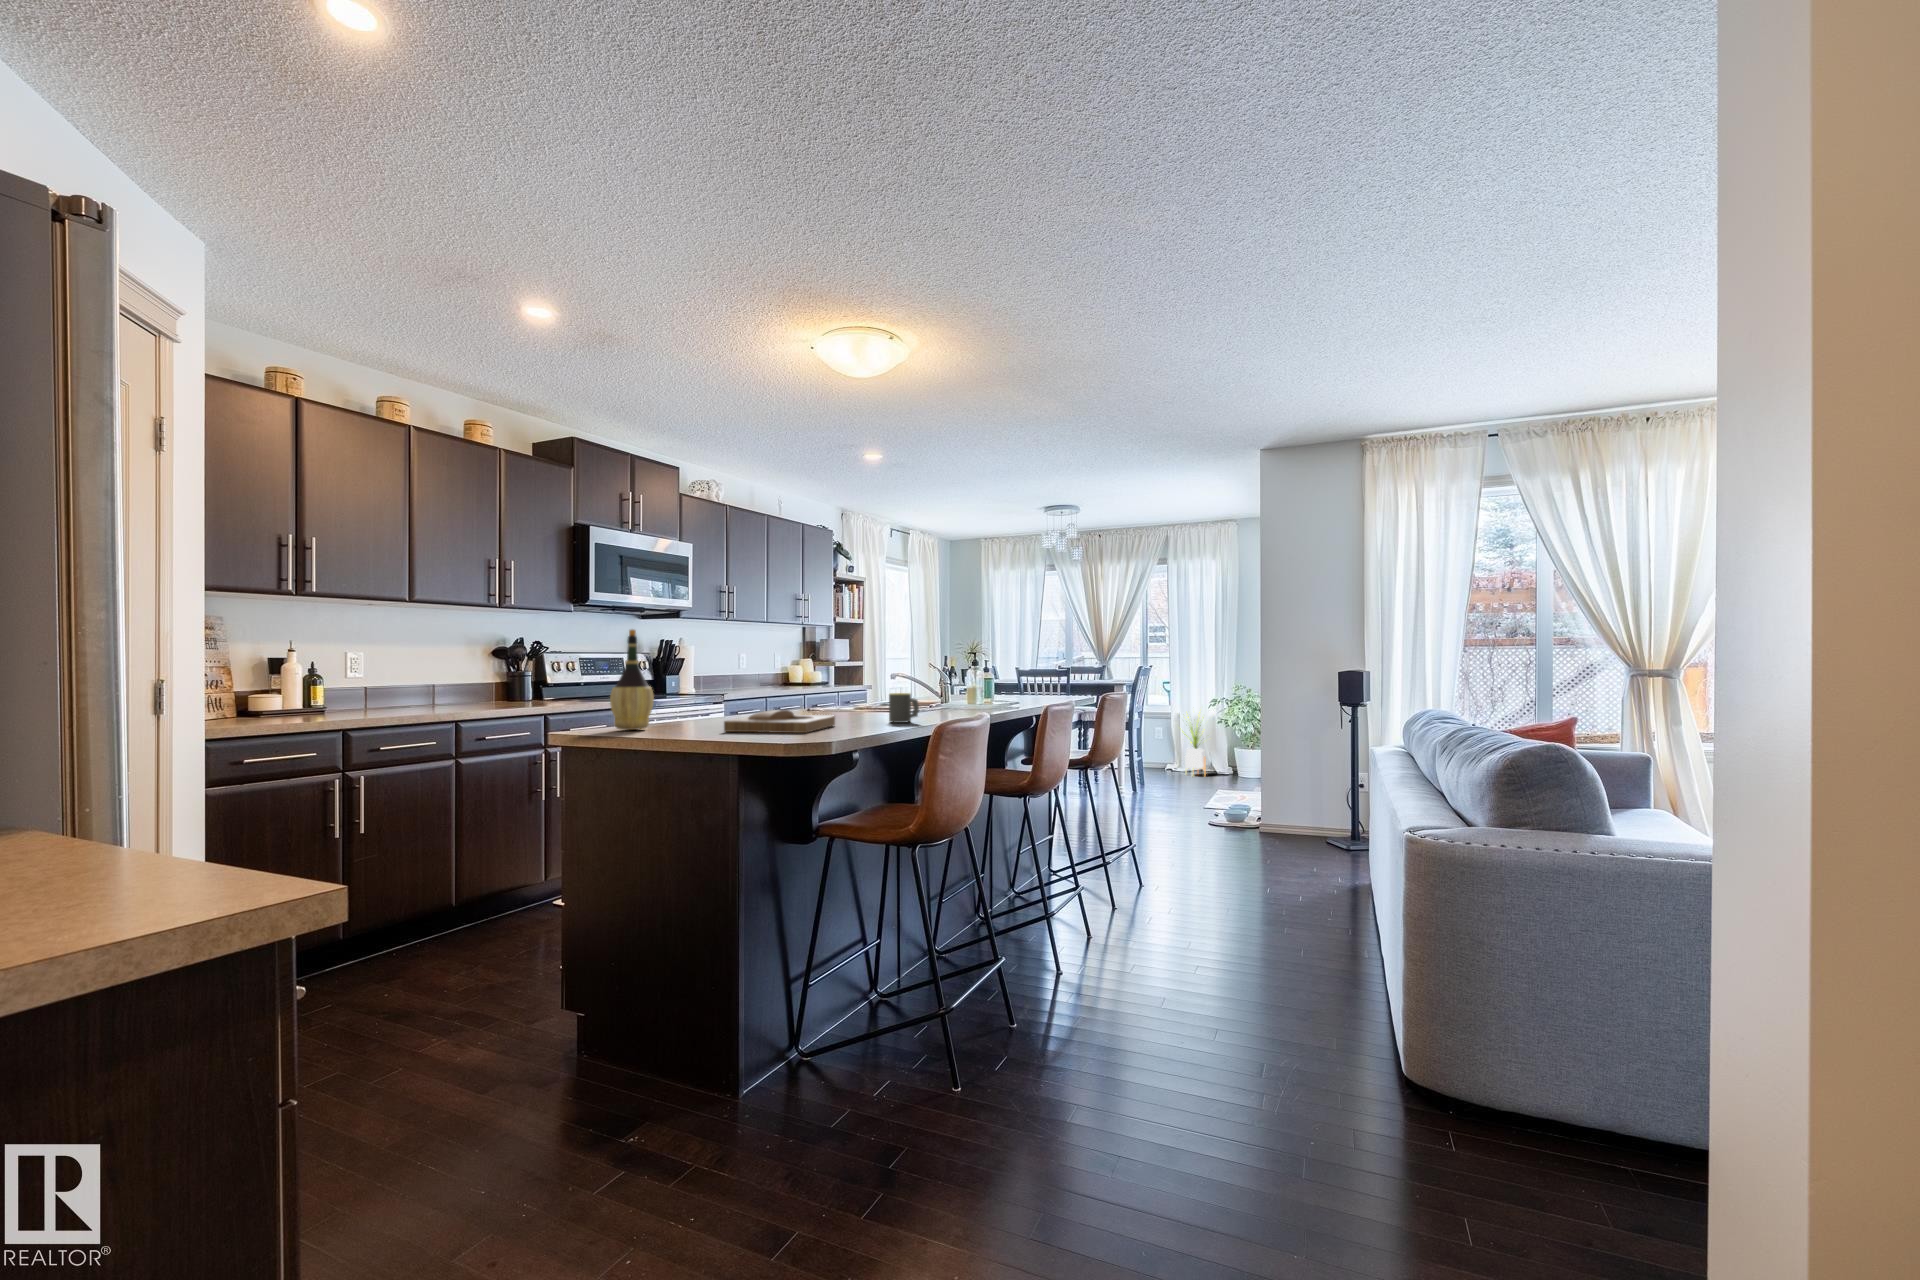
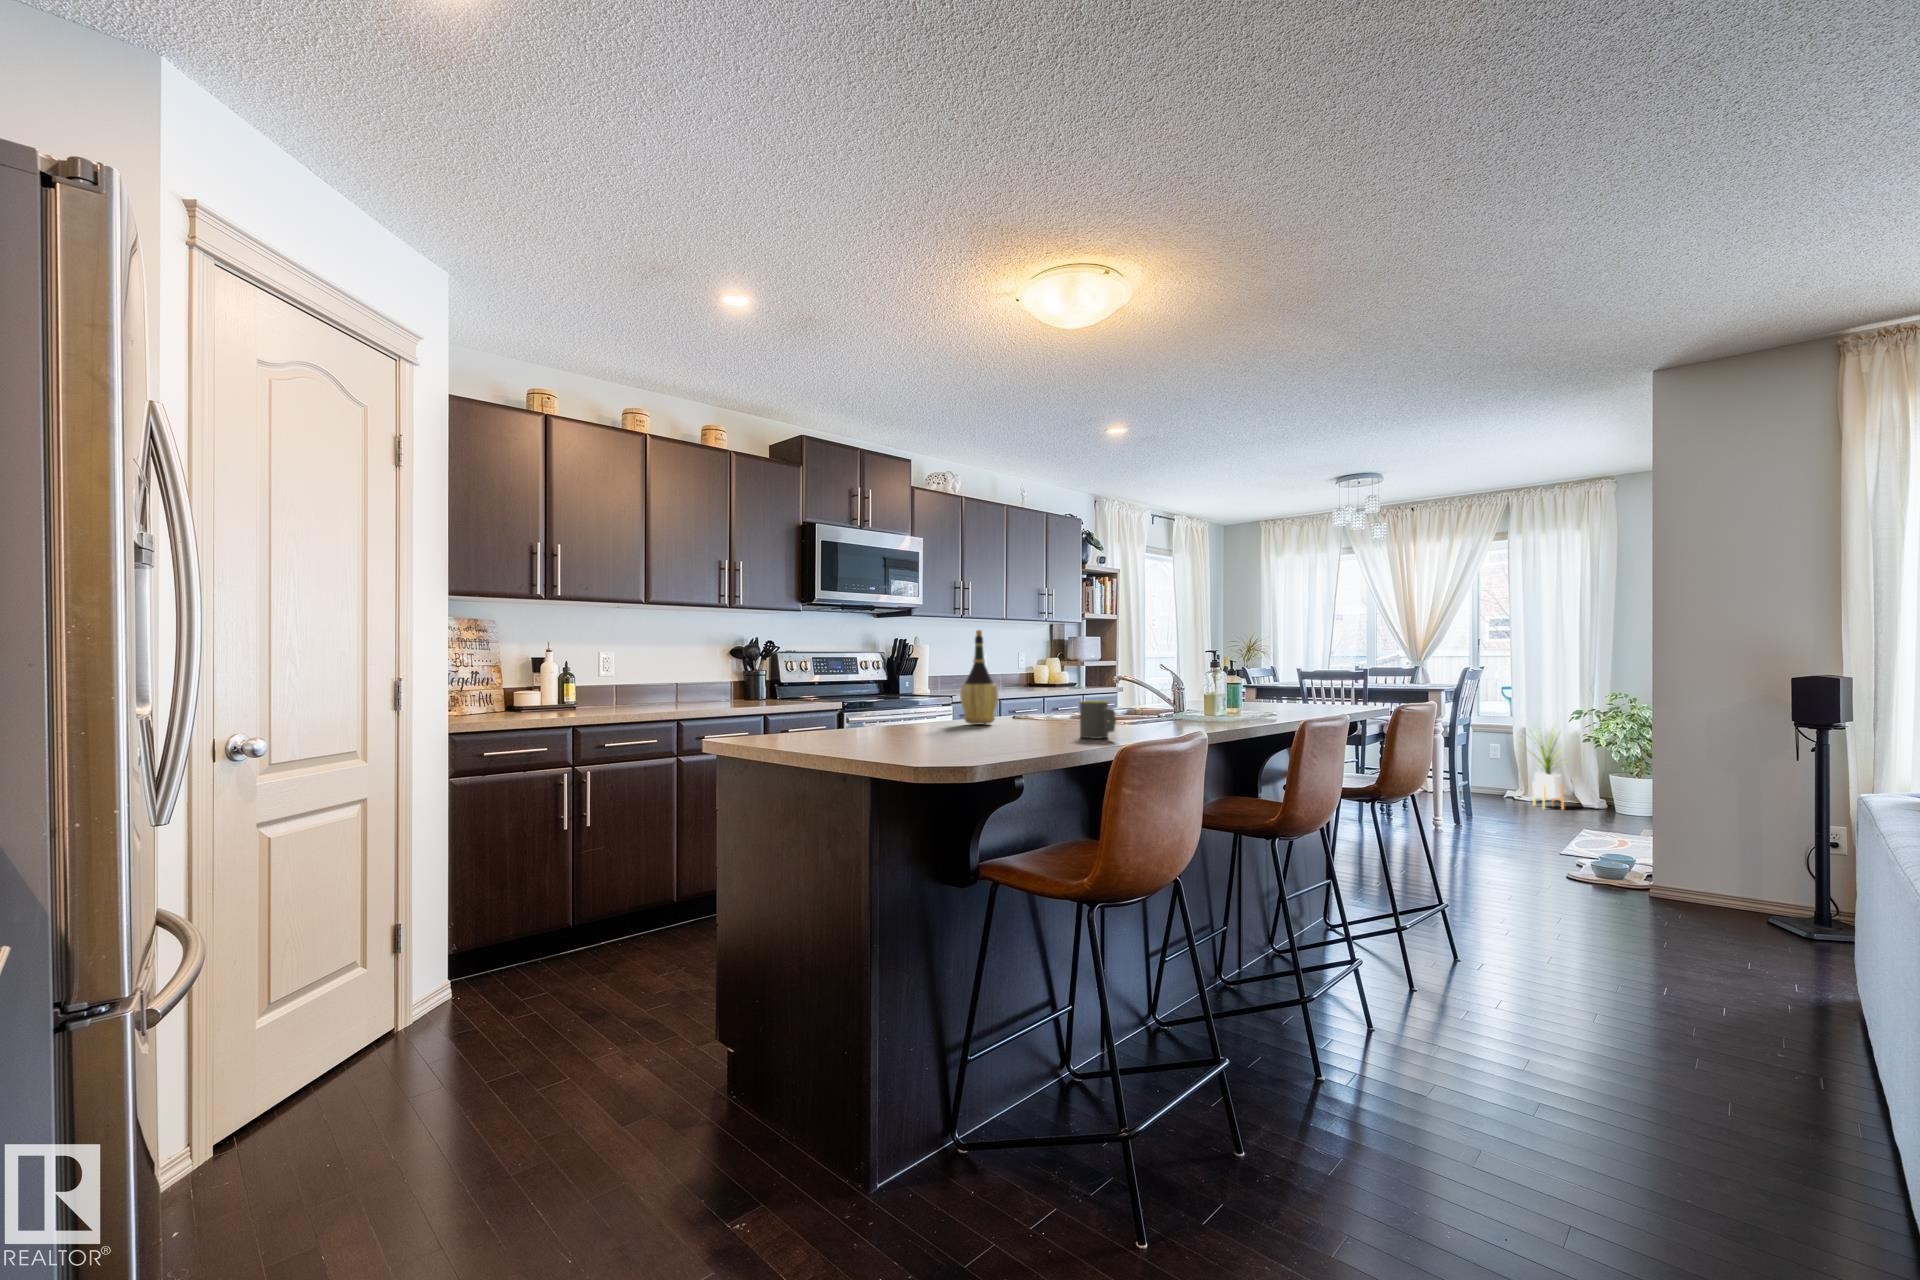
wine bottle: present [610,629,654,730] -> present [960,630,998,724]
tray: present [724,710,835,733] -> none [869,719,1008,750]

